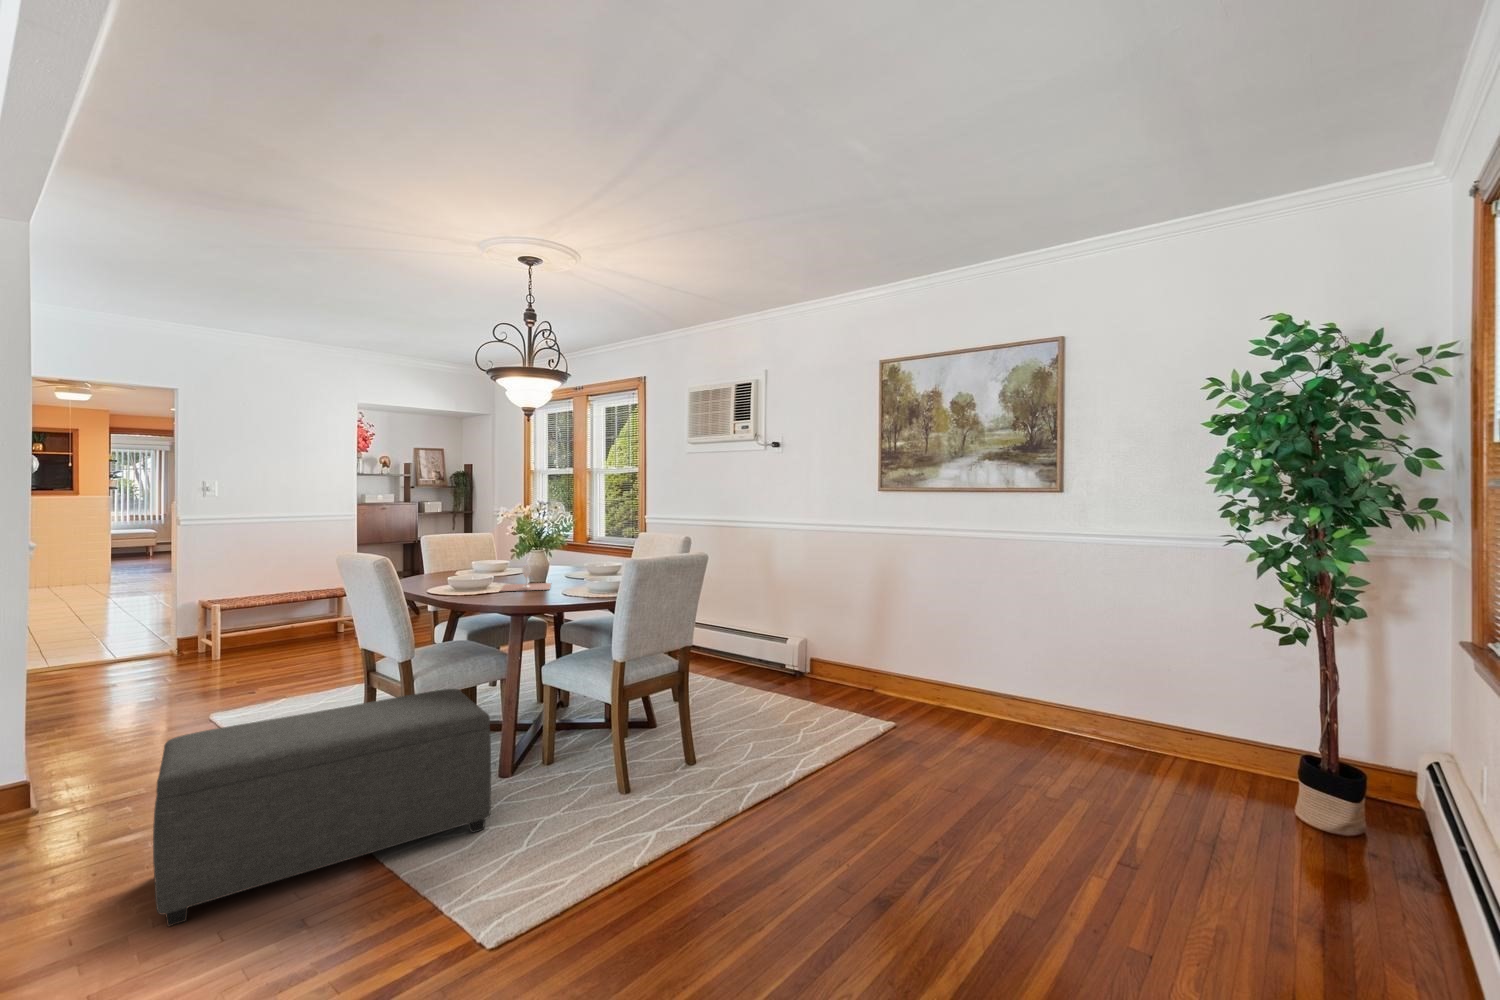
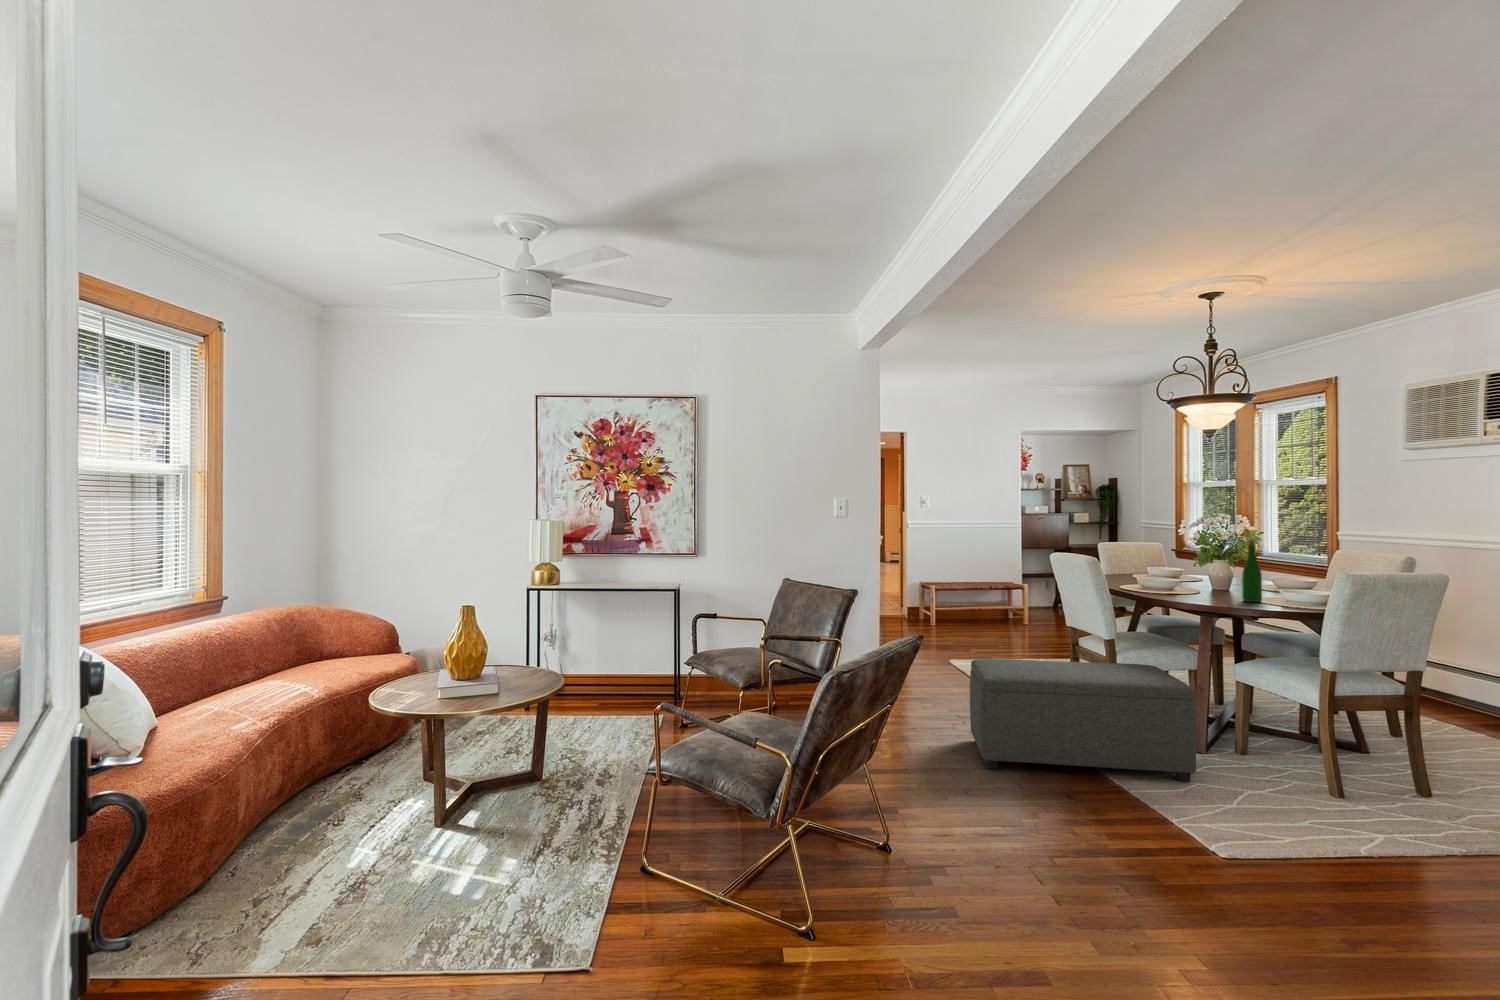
wine bottle: none [552,527,569,596] -> present [1242,540,1262,602]
wine glass: present [501,566,551,591] -> none [1186,573,1238,596]

